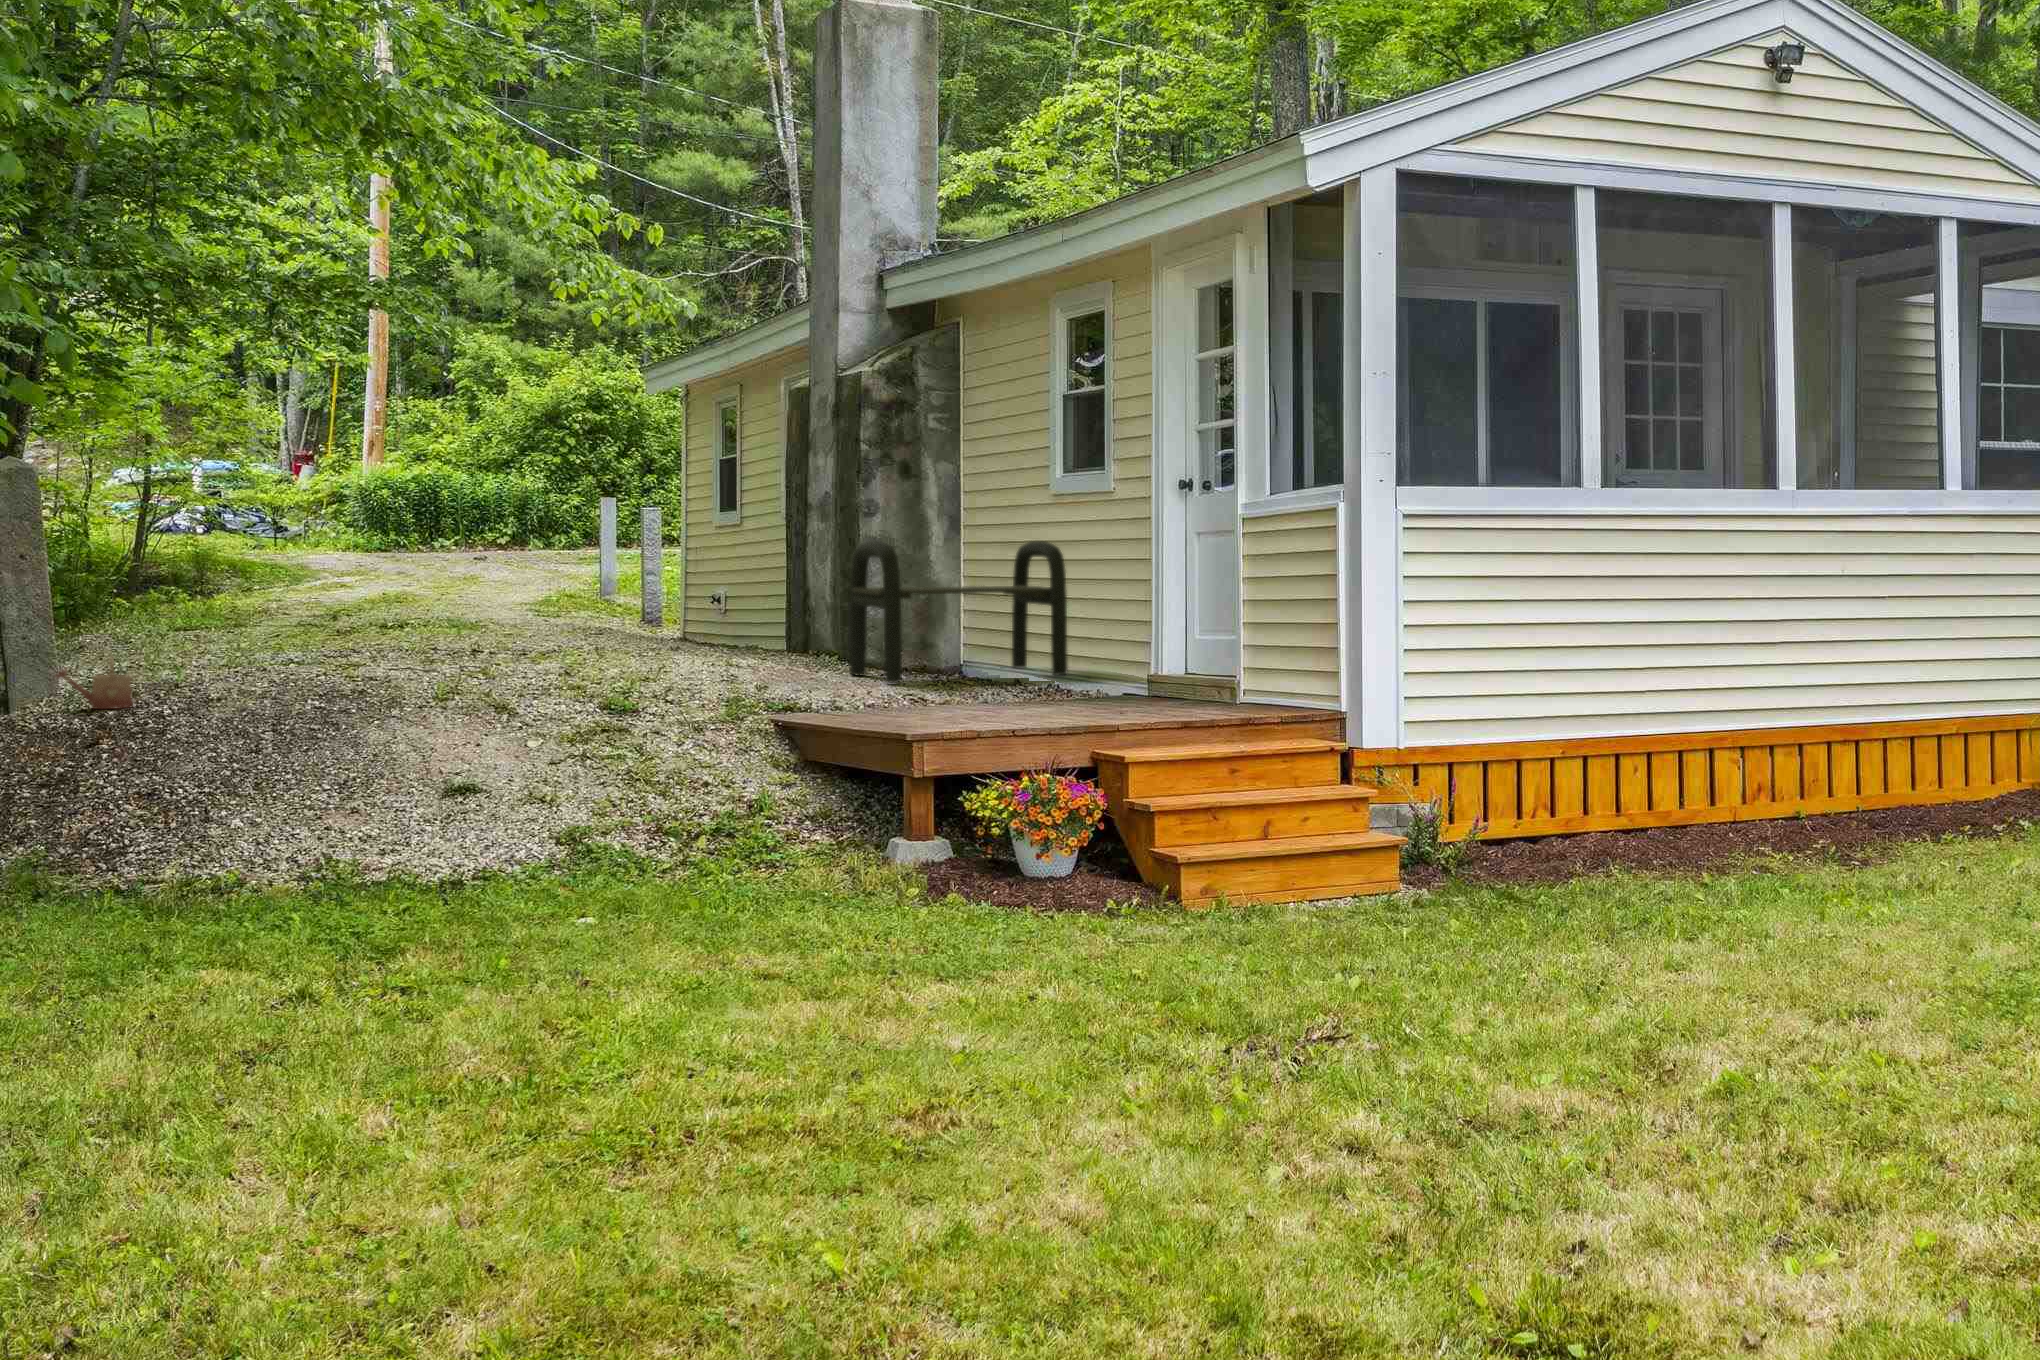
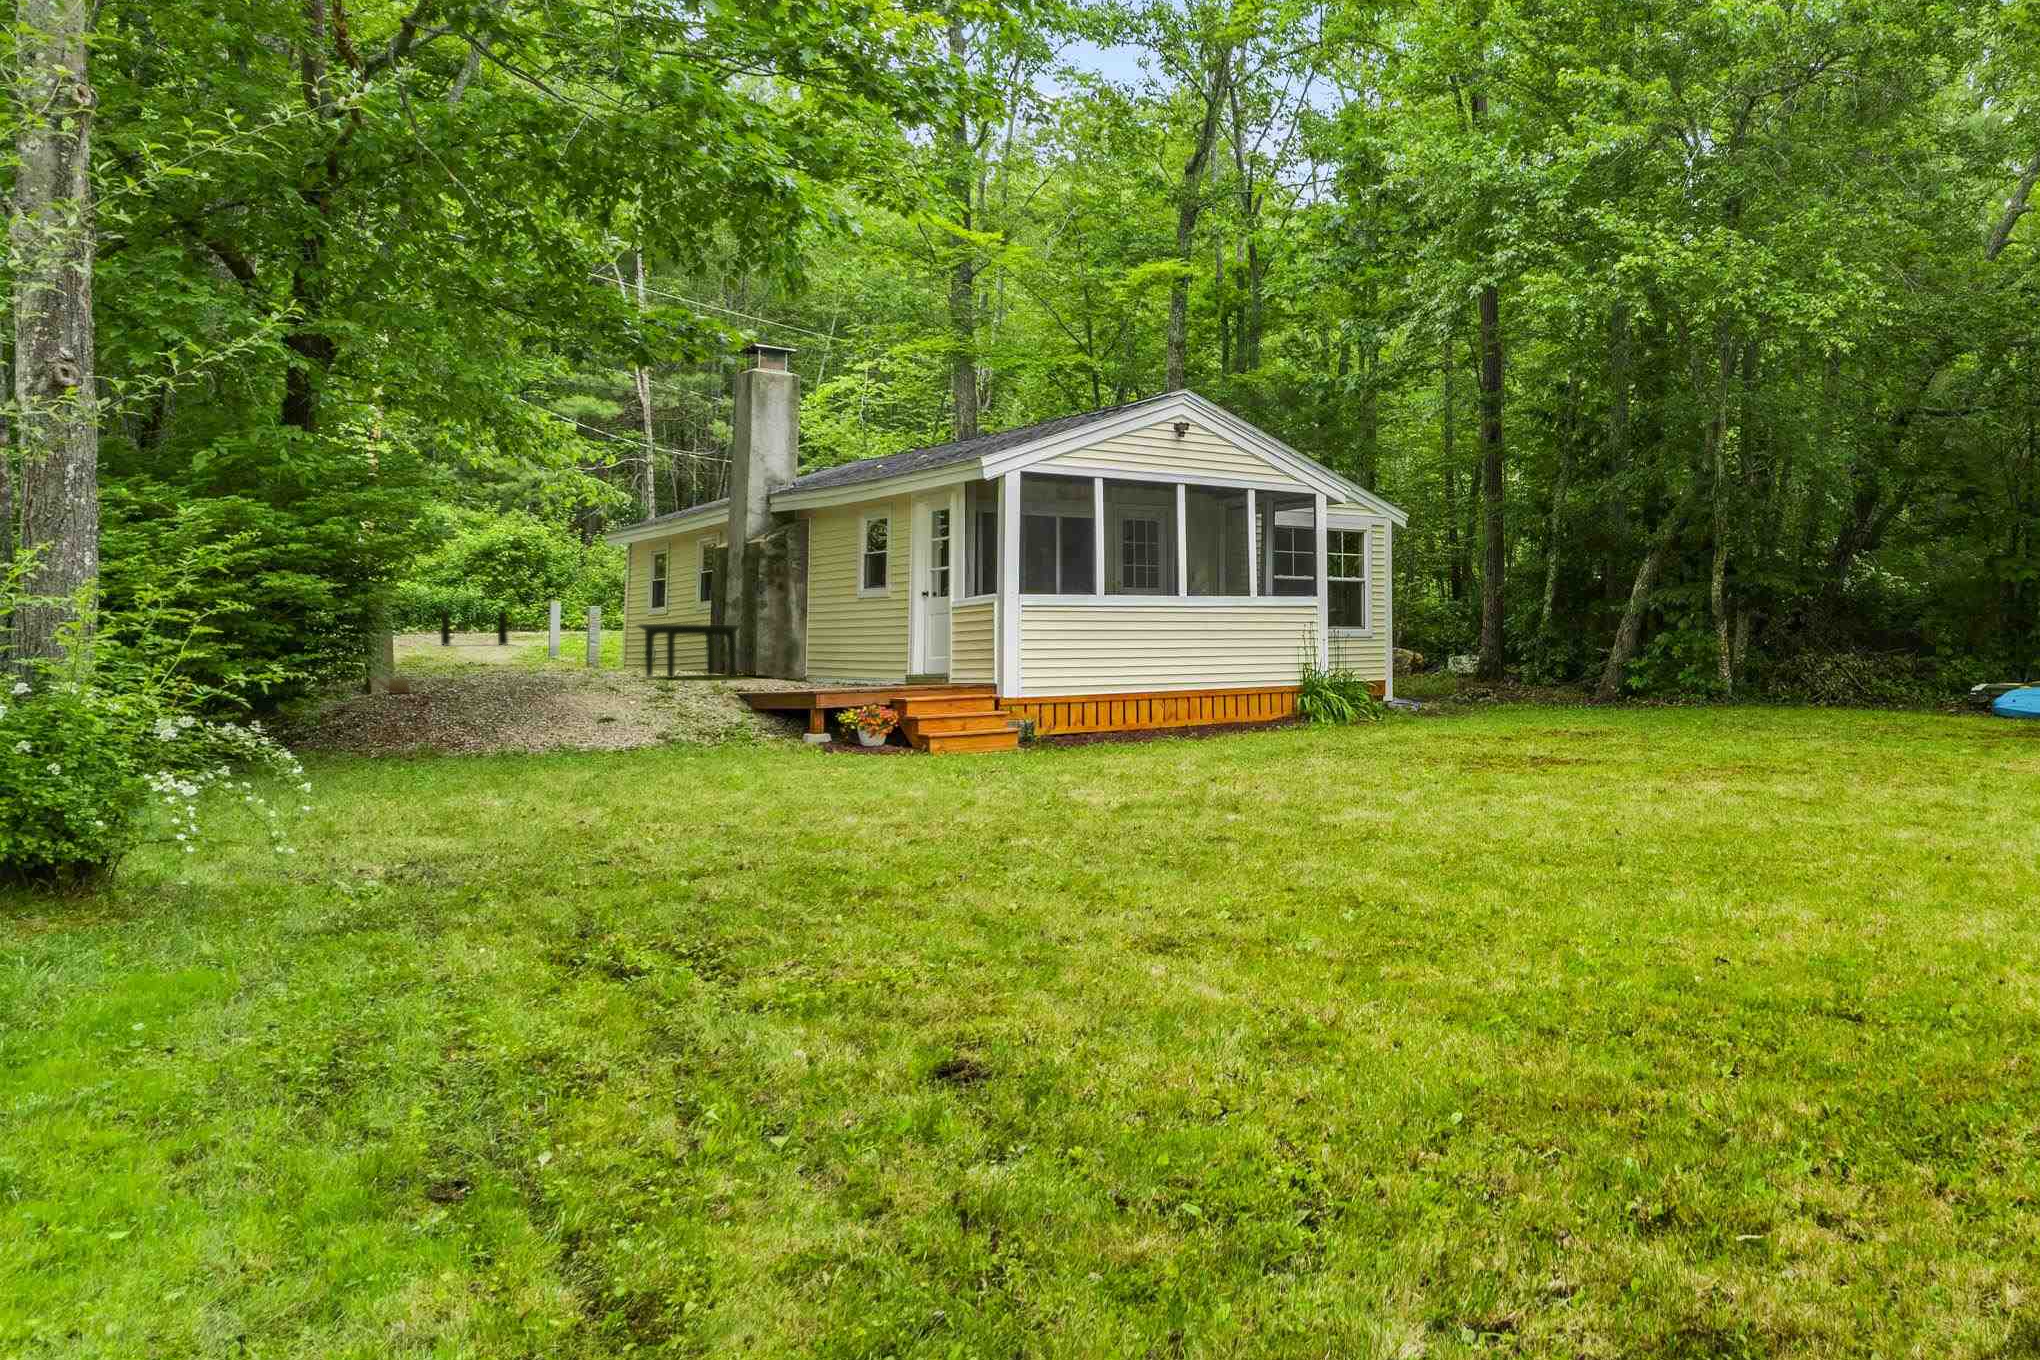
bench: present [849,540,1068,683] -> present [441,611,508,646]
round table: none [634,546,838,663] -> present [638,624,741,678]

